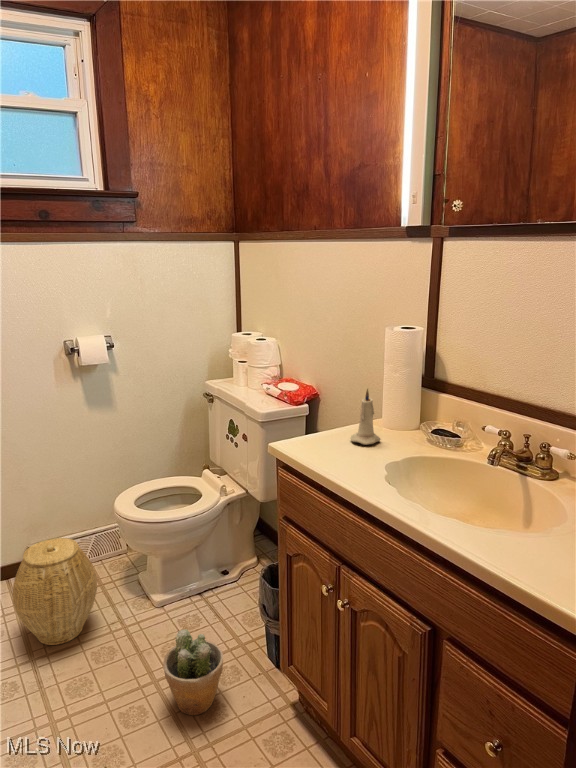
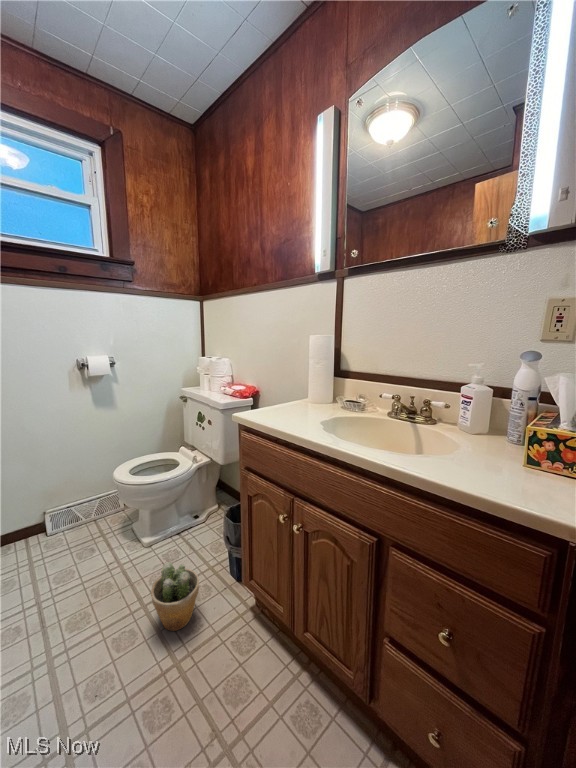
candle: present [350,389,380,445] -> none [291,373,312,412]
woven basket: present [13,538,97,645] -> none [23,502,98,589]

